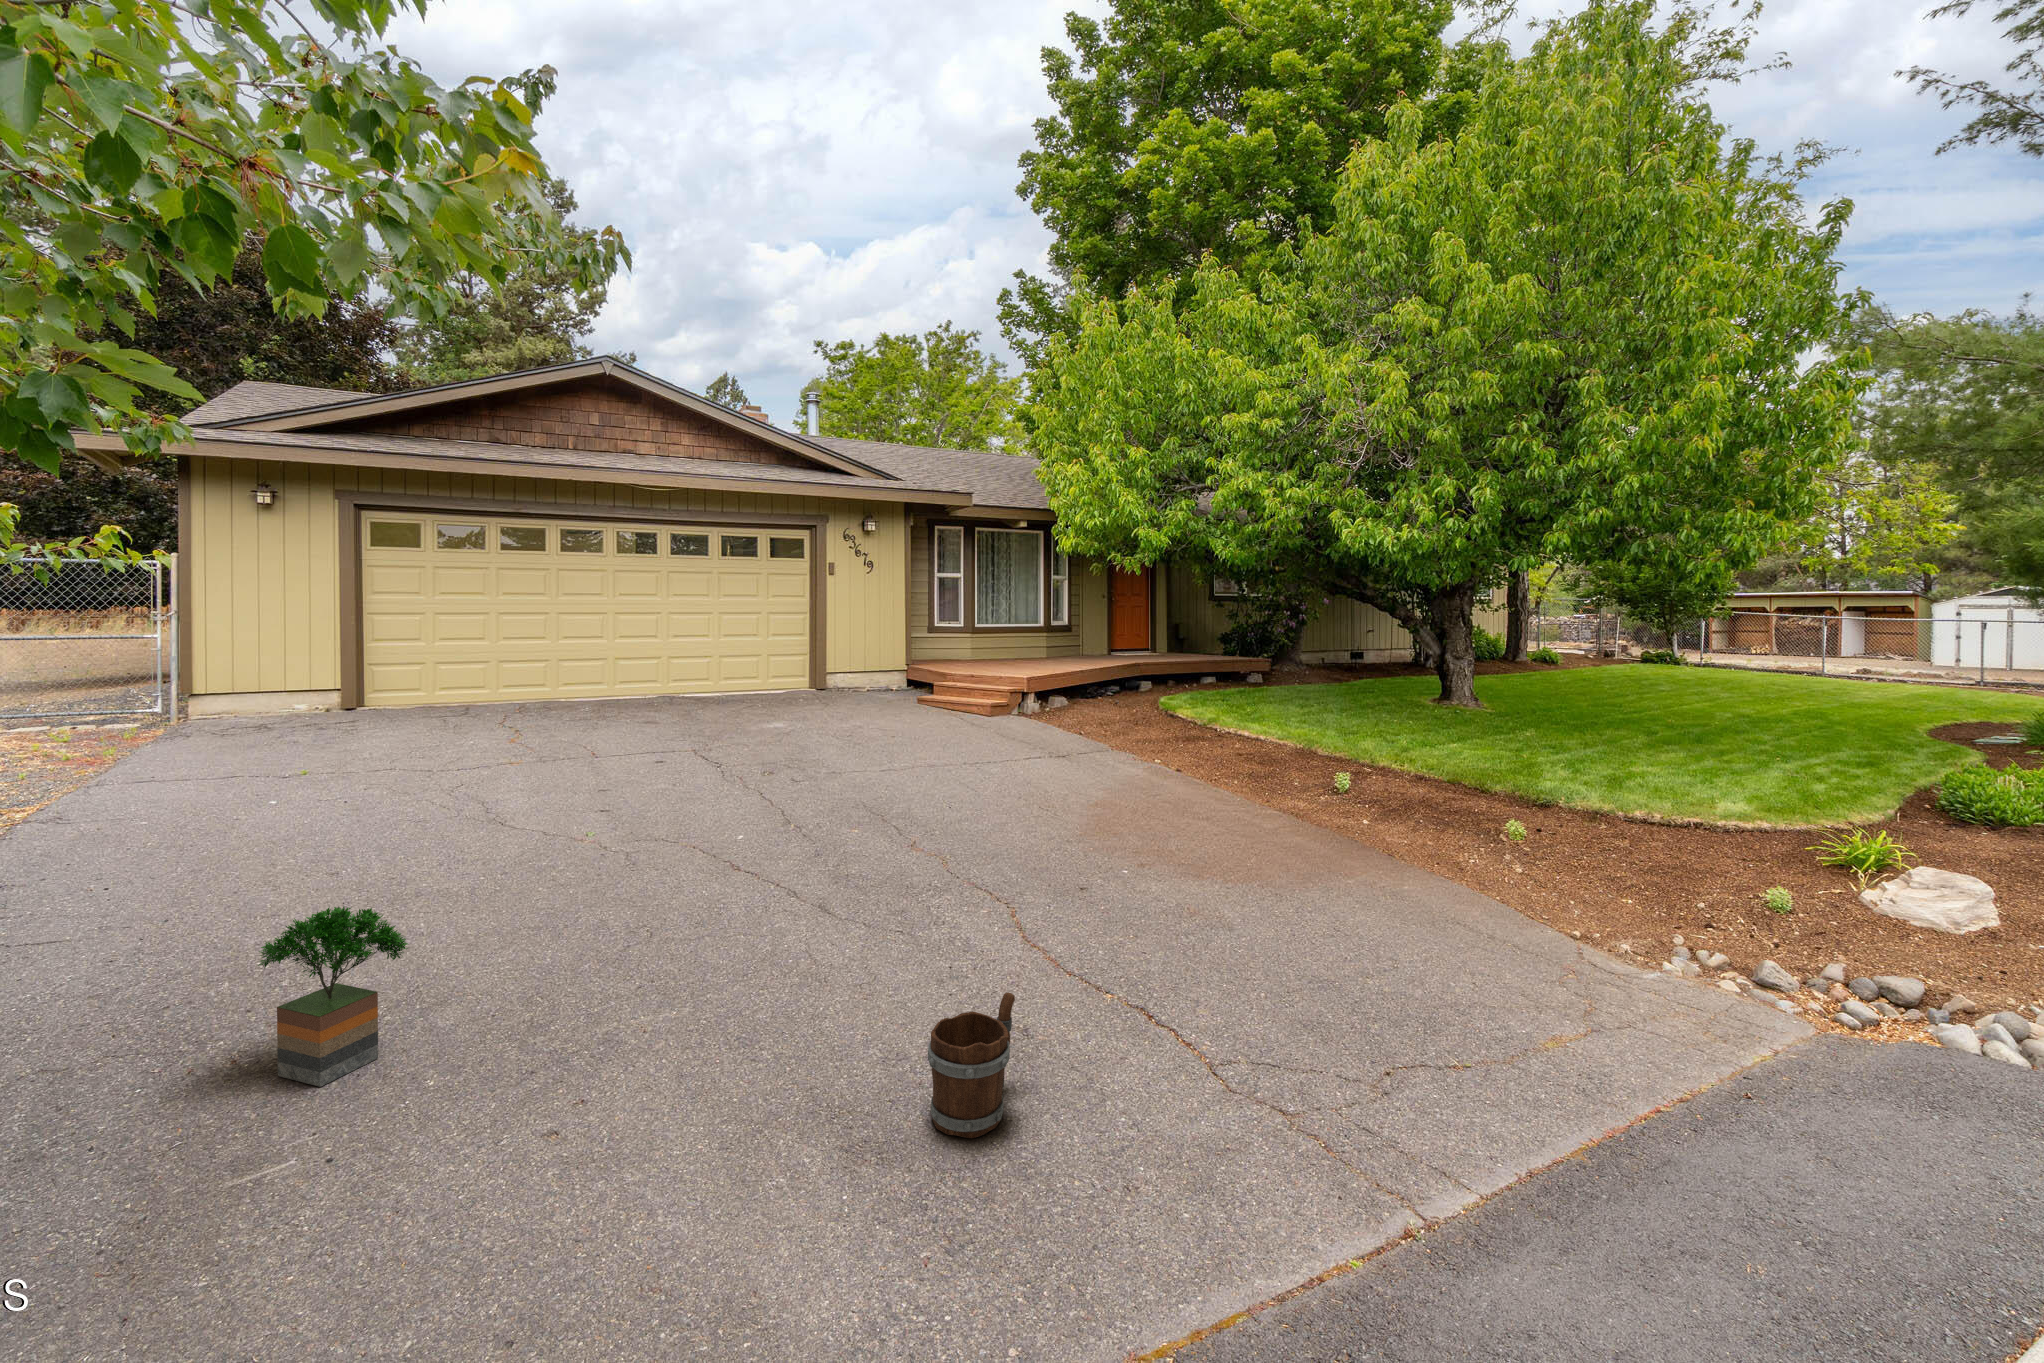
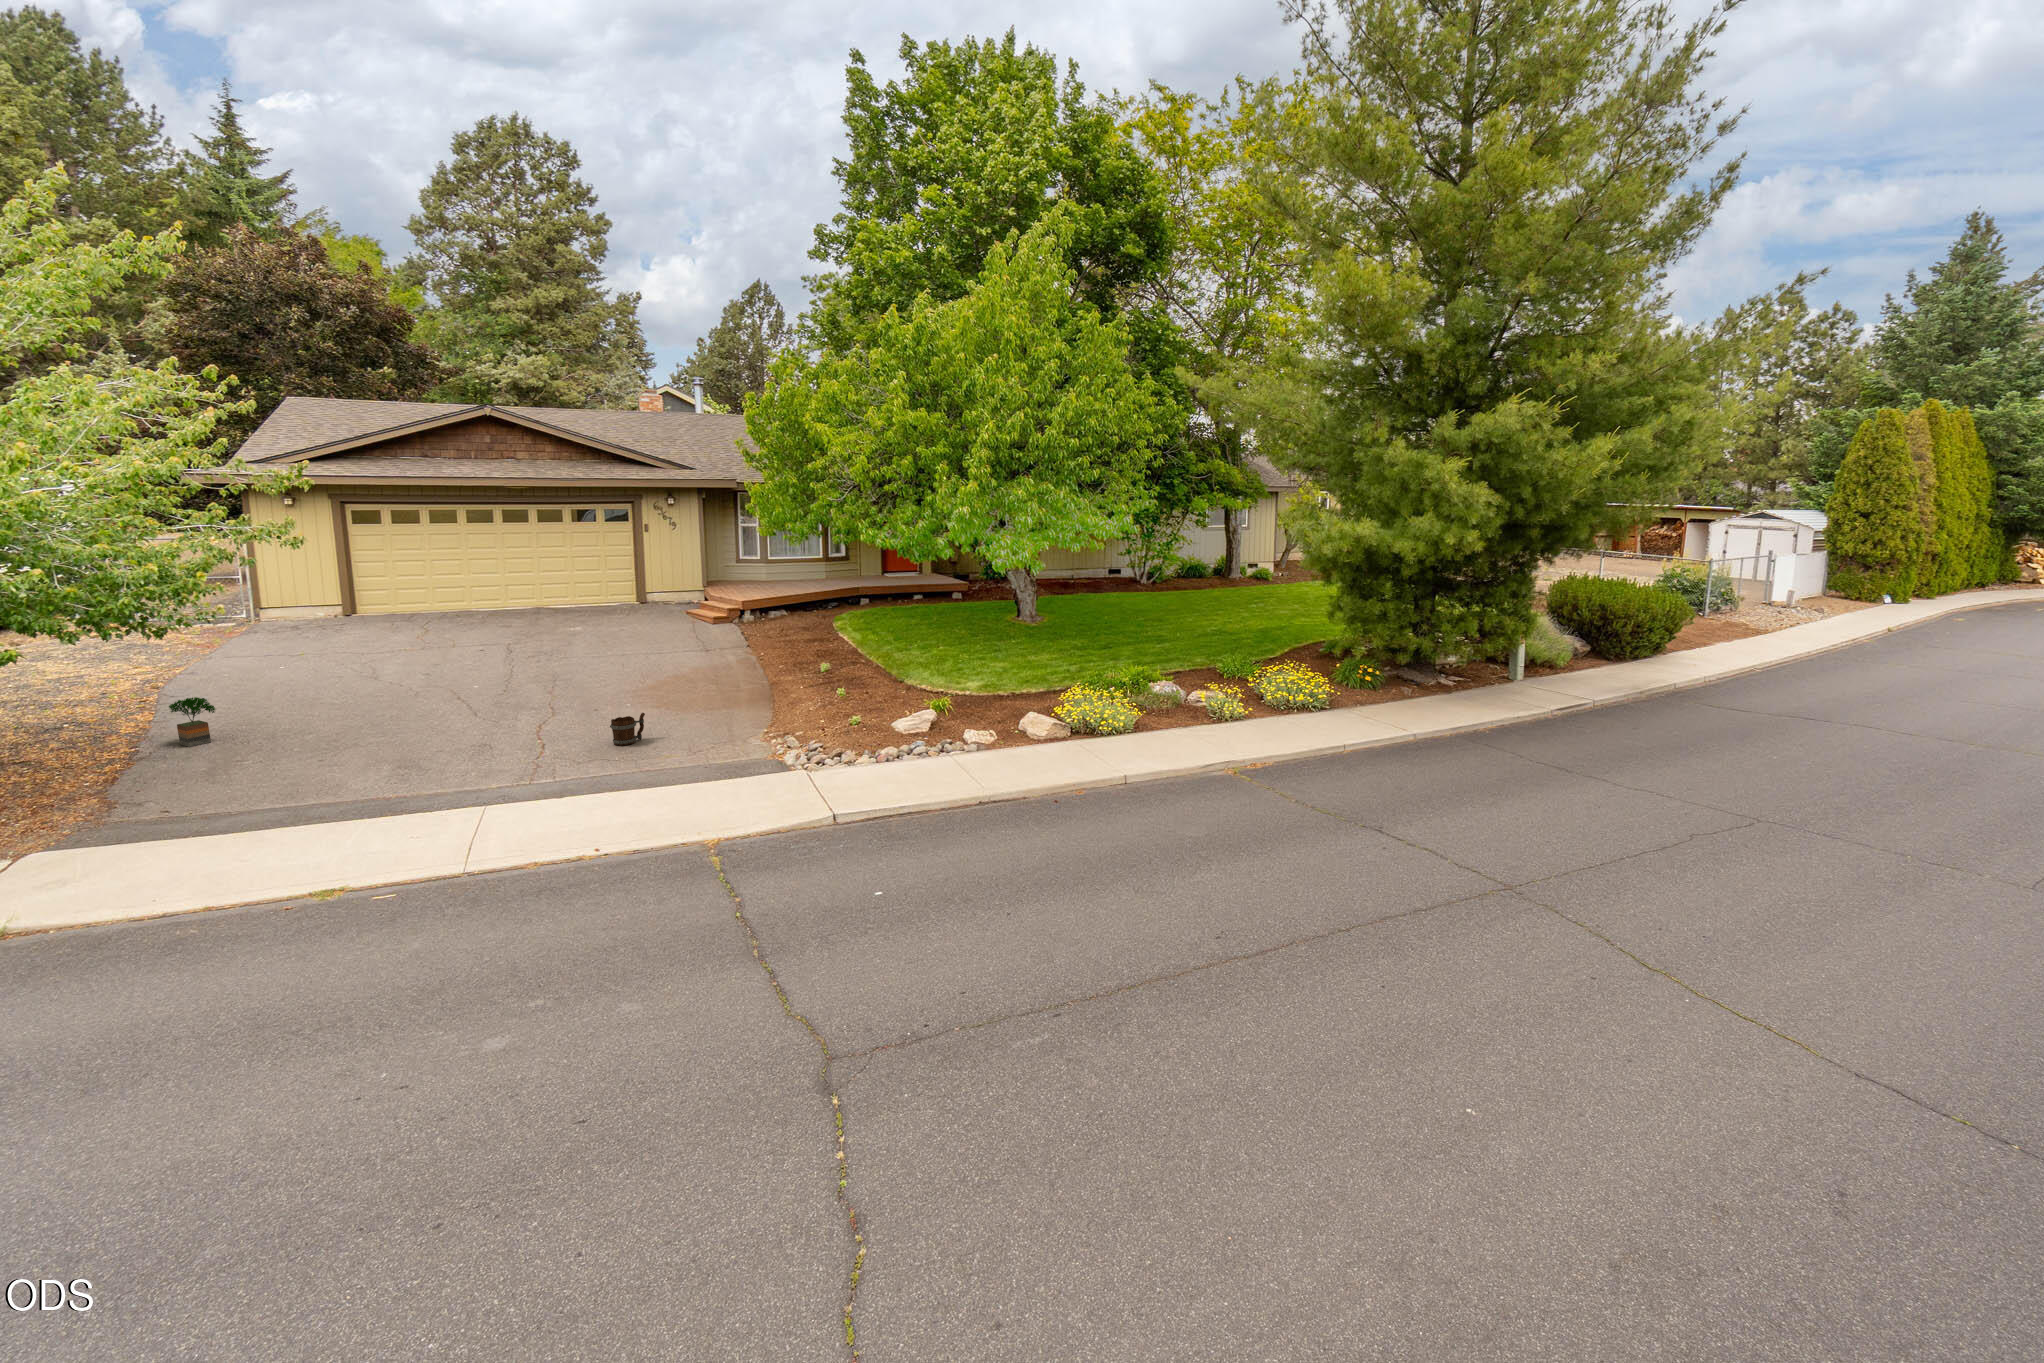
bucket: present [928,992,1015,1138] -> present [610,713,645,746]

